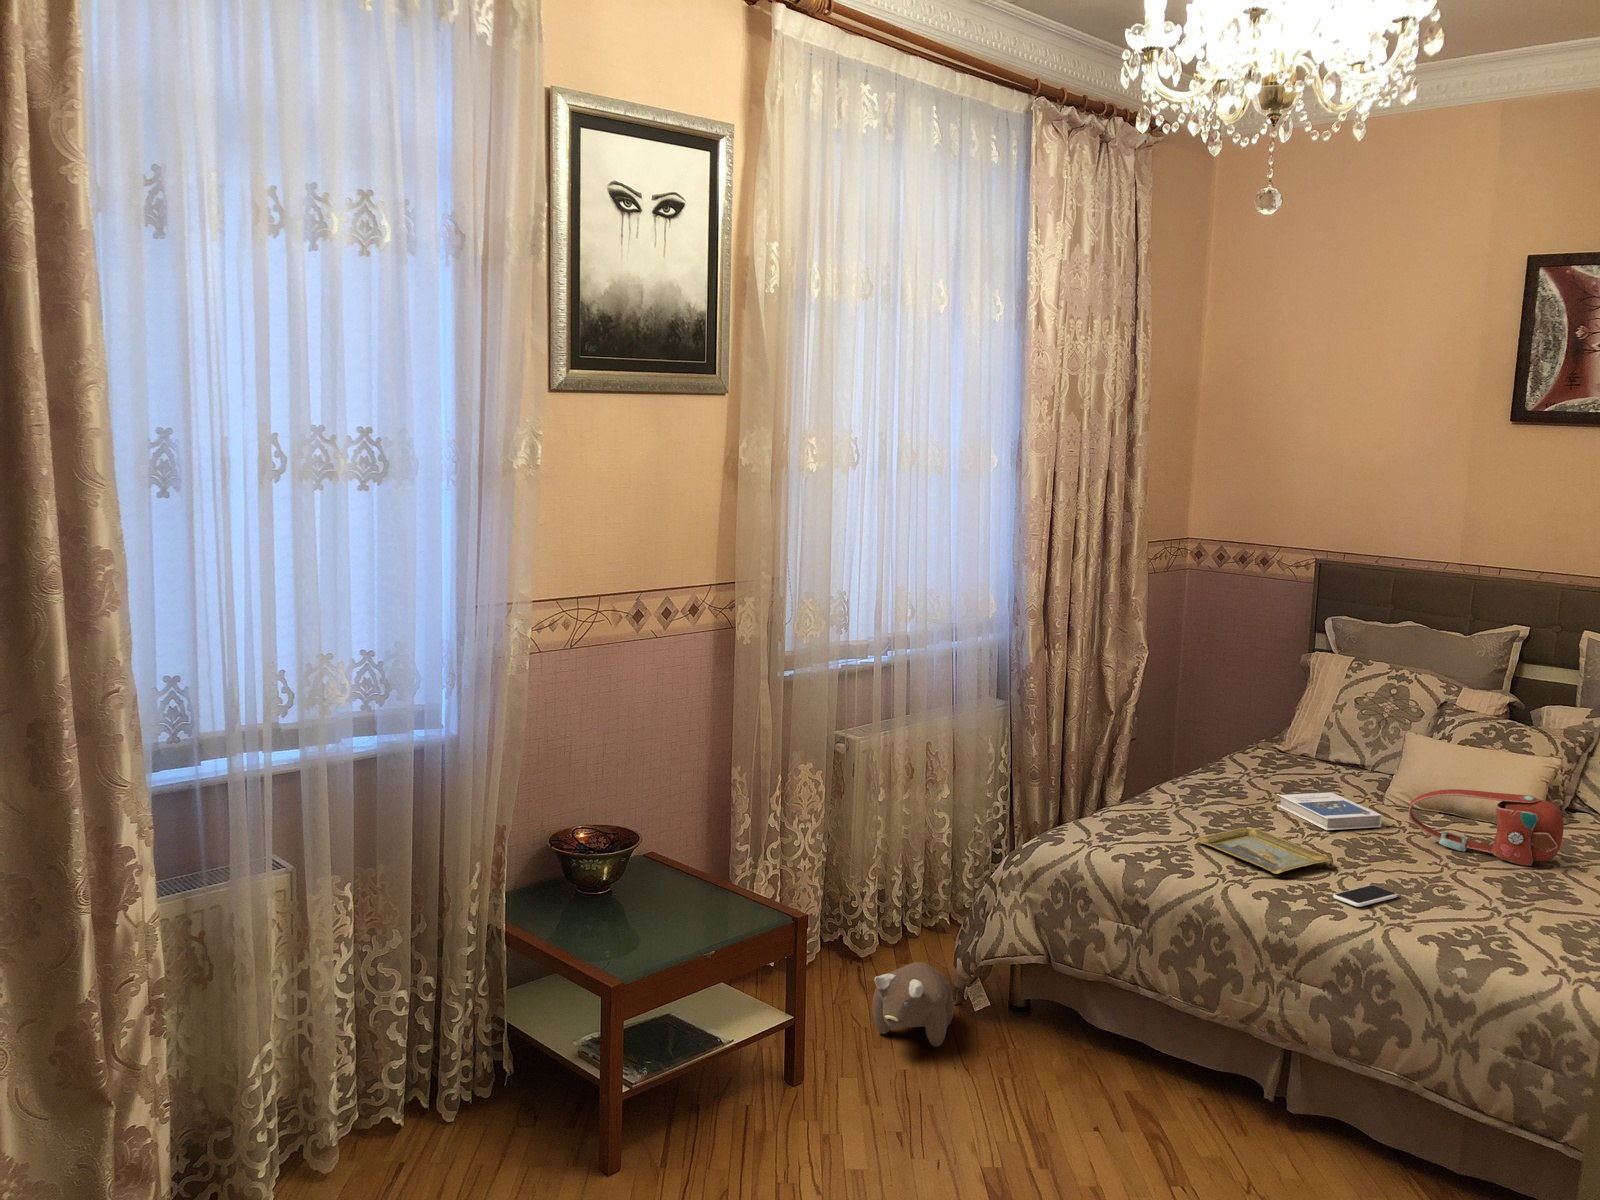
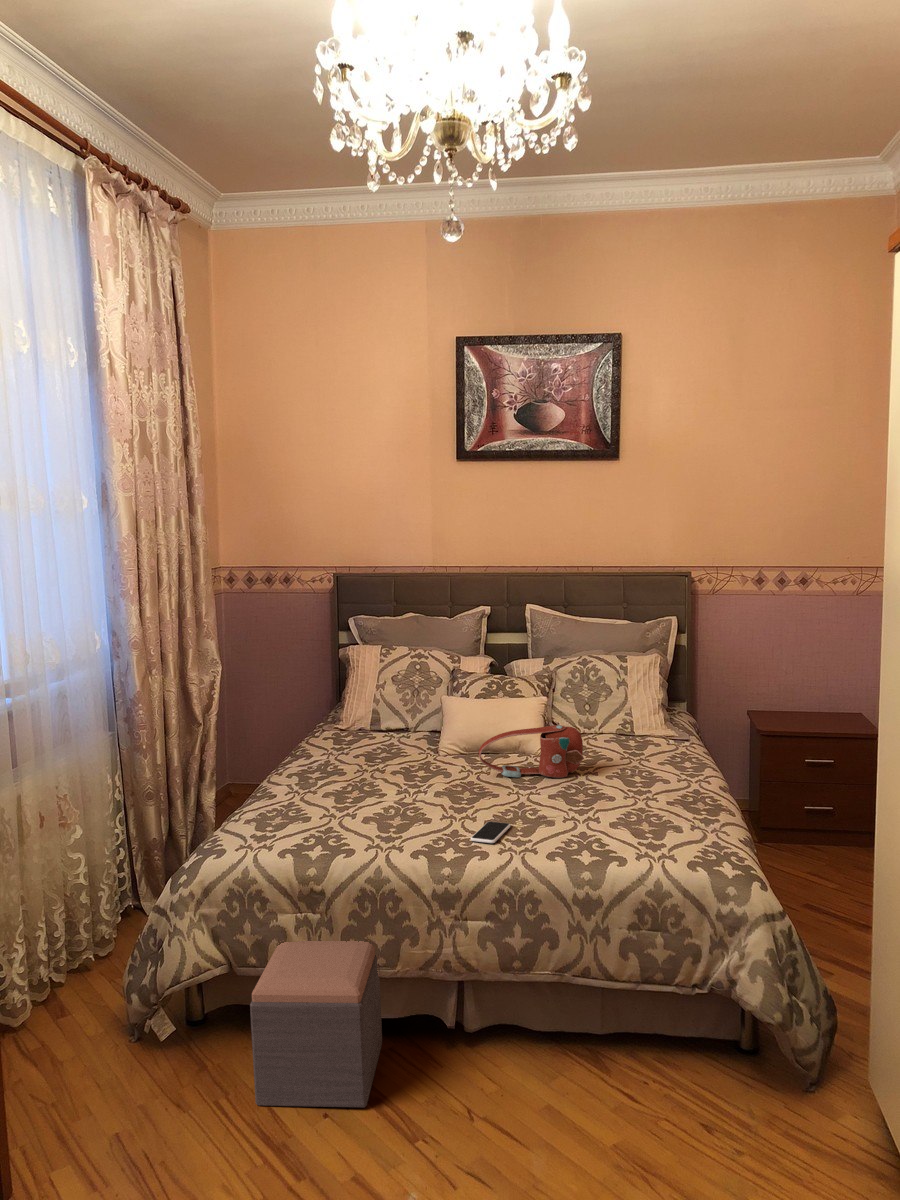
hardback book: present [1277,791,1382,830] -> none [373,753,456,785]
tray: present [1196,828,1330,874] -> none [339,797,448,832]
footstool: none [1038,947,1201,1136] -> present [250,940,382,1108]
plush toy: present [872,962,954,1047] -> none [59,1014,146,1105]

